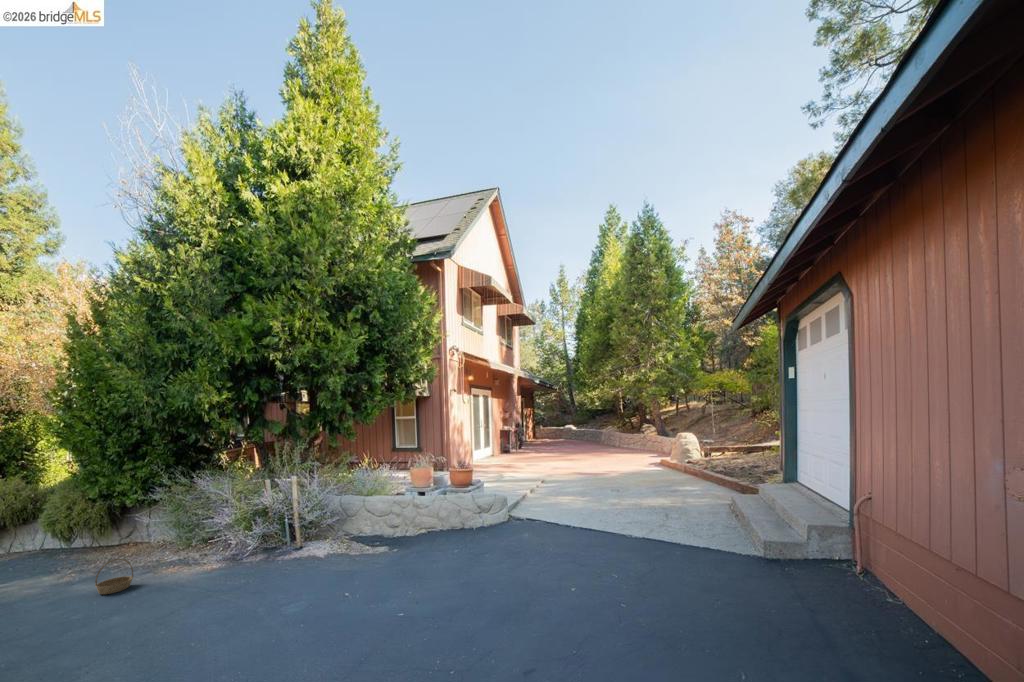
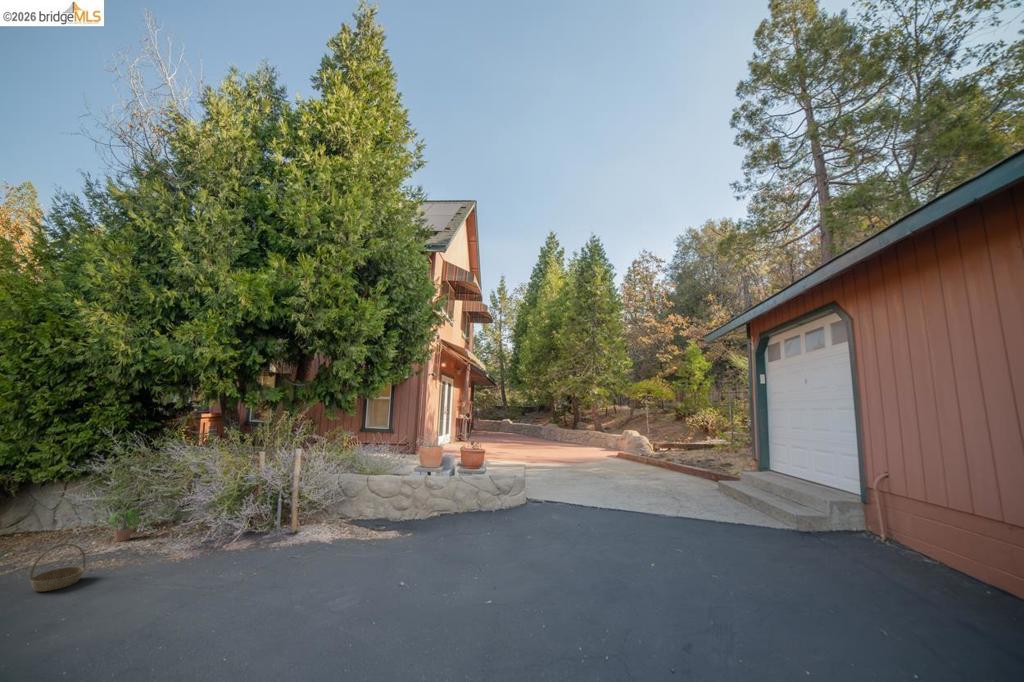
potted plant: none [153,531,185,558] -> present [109,510,139,542]

